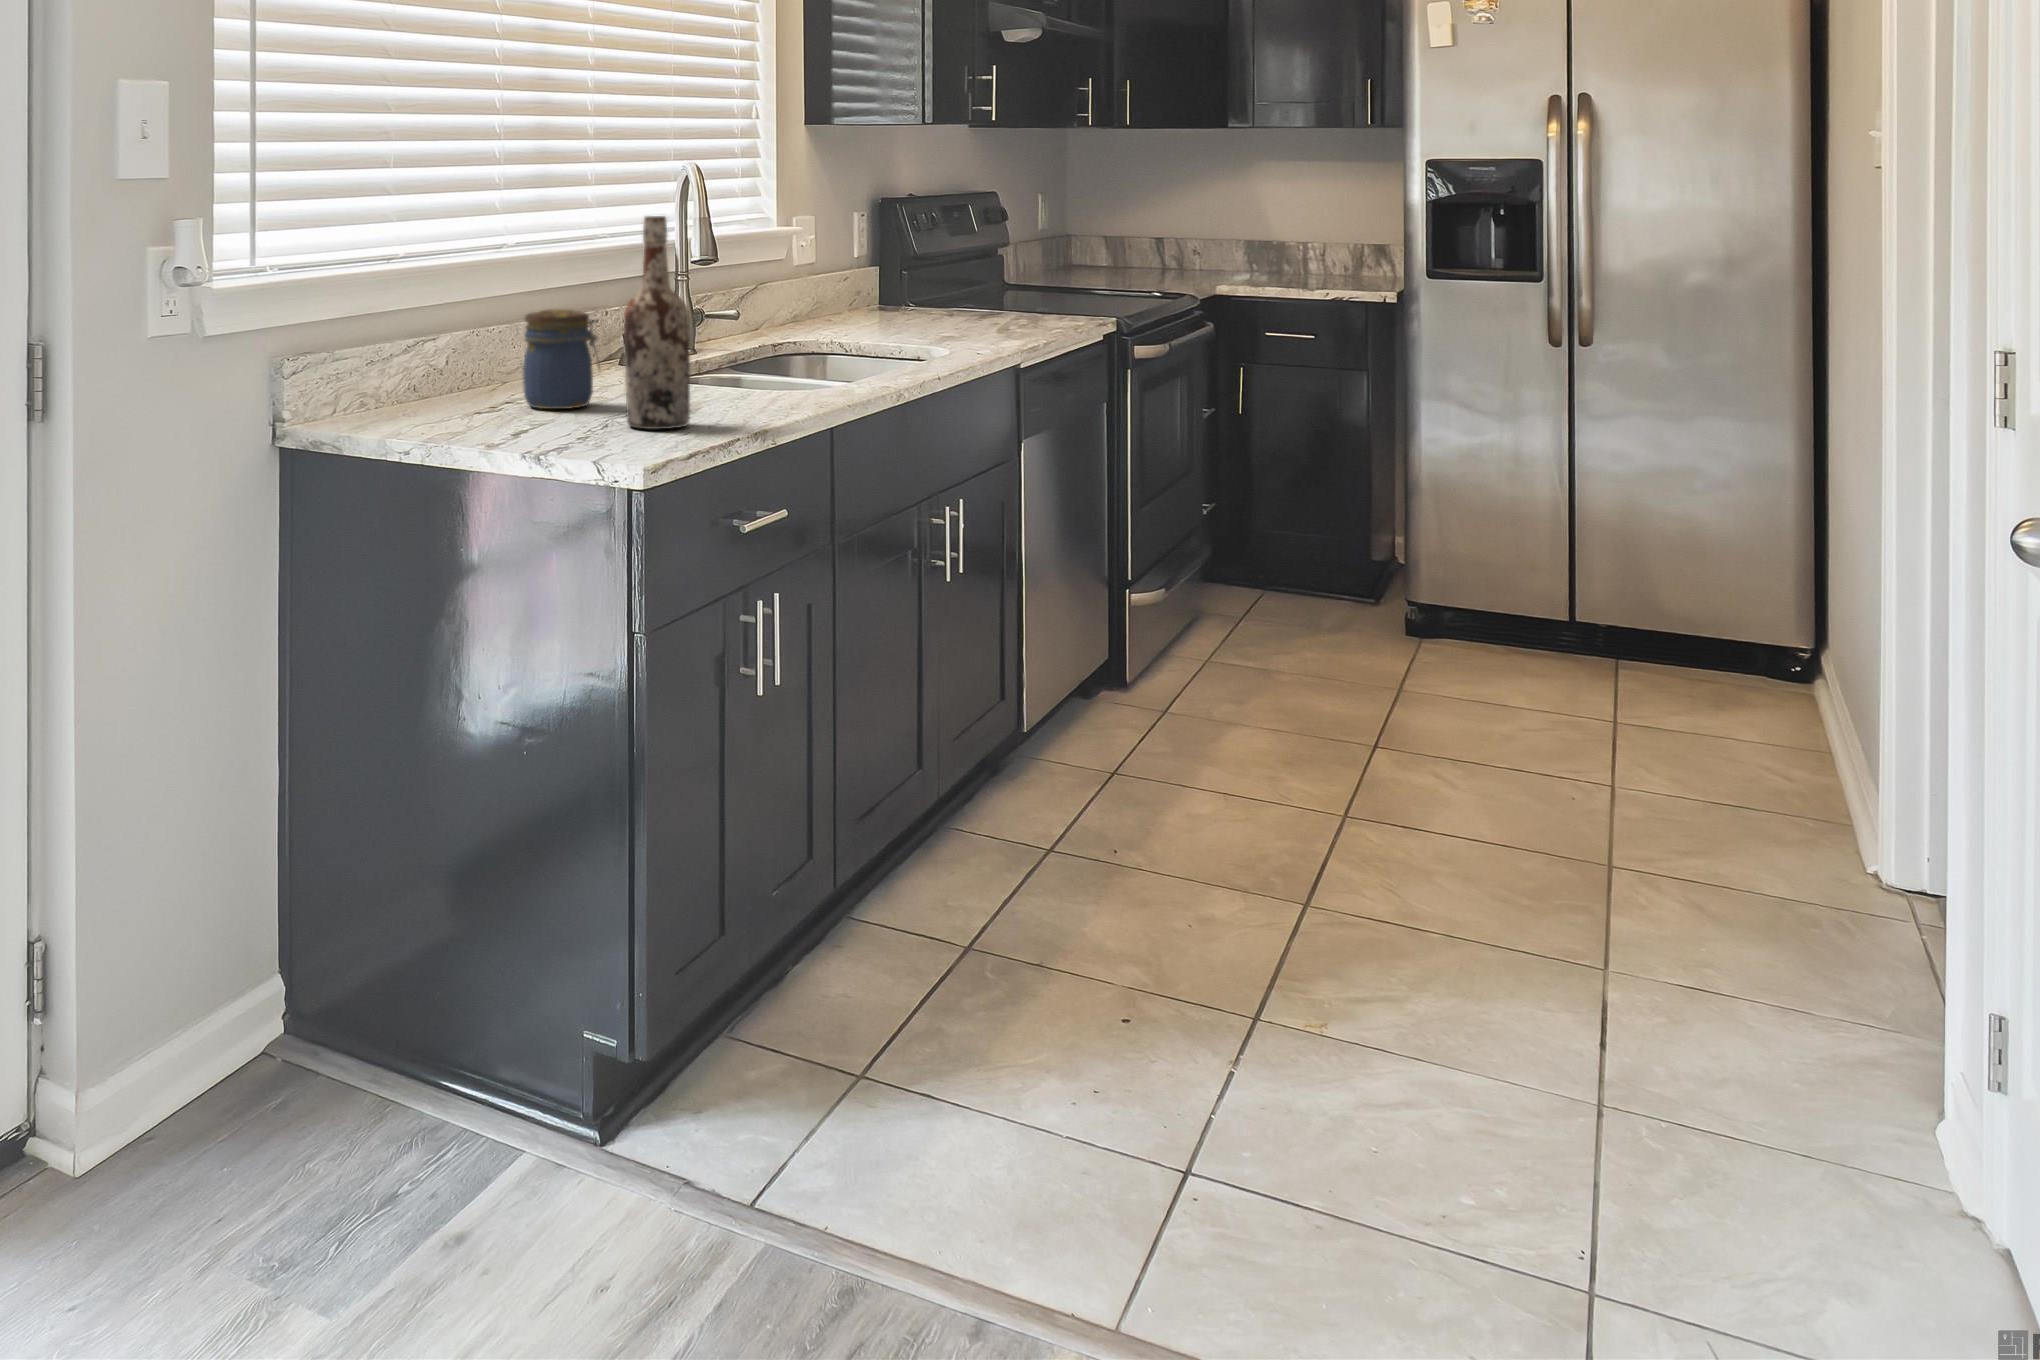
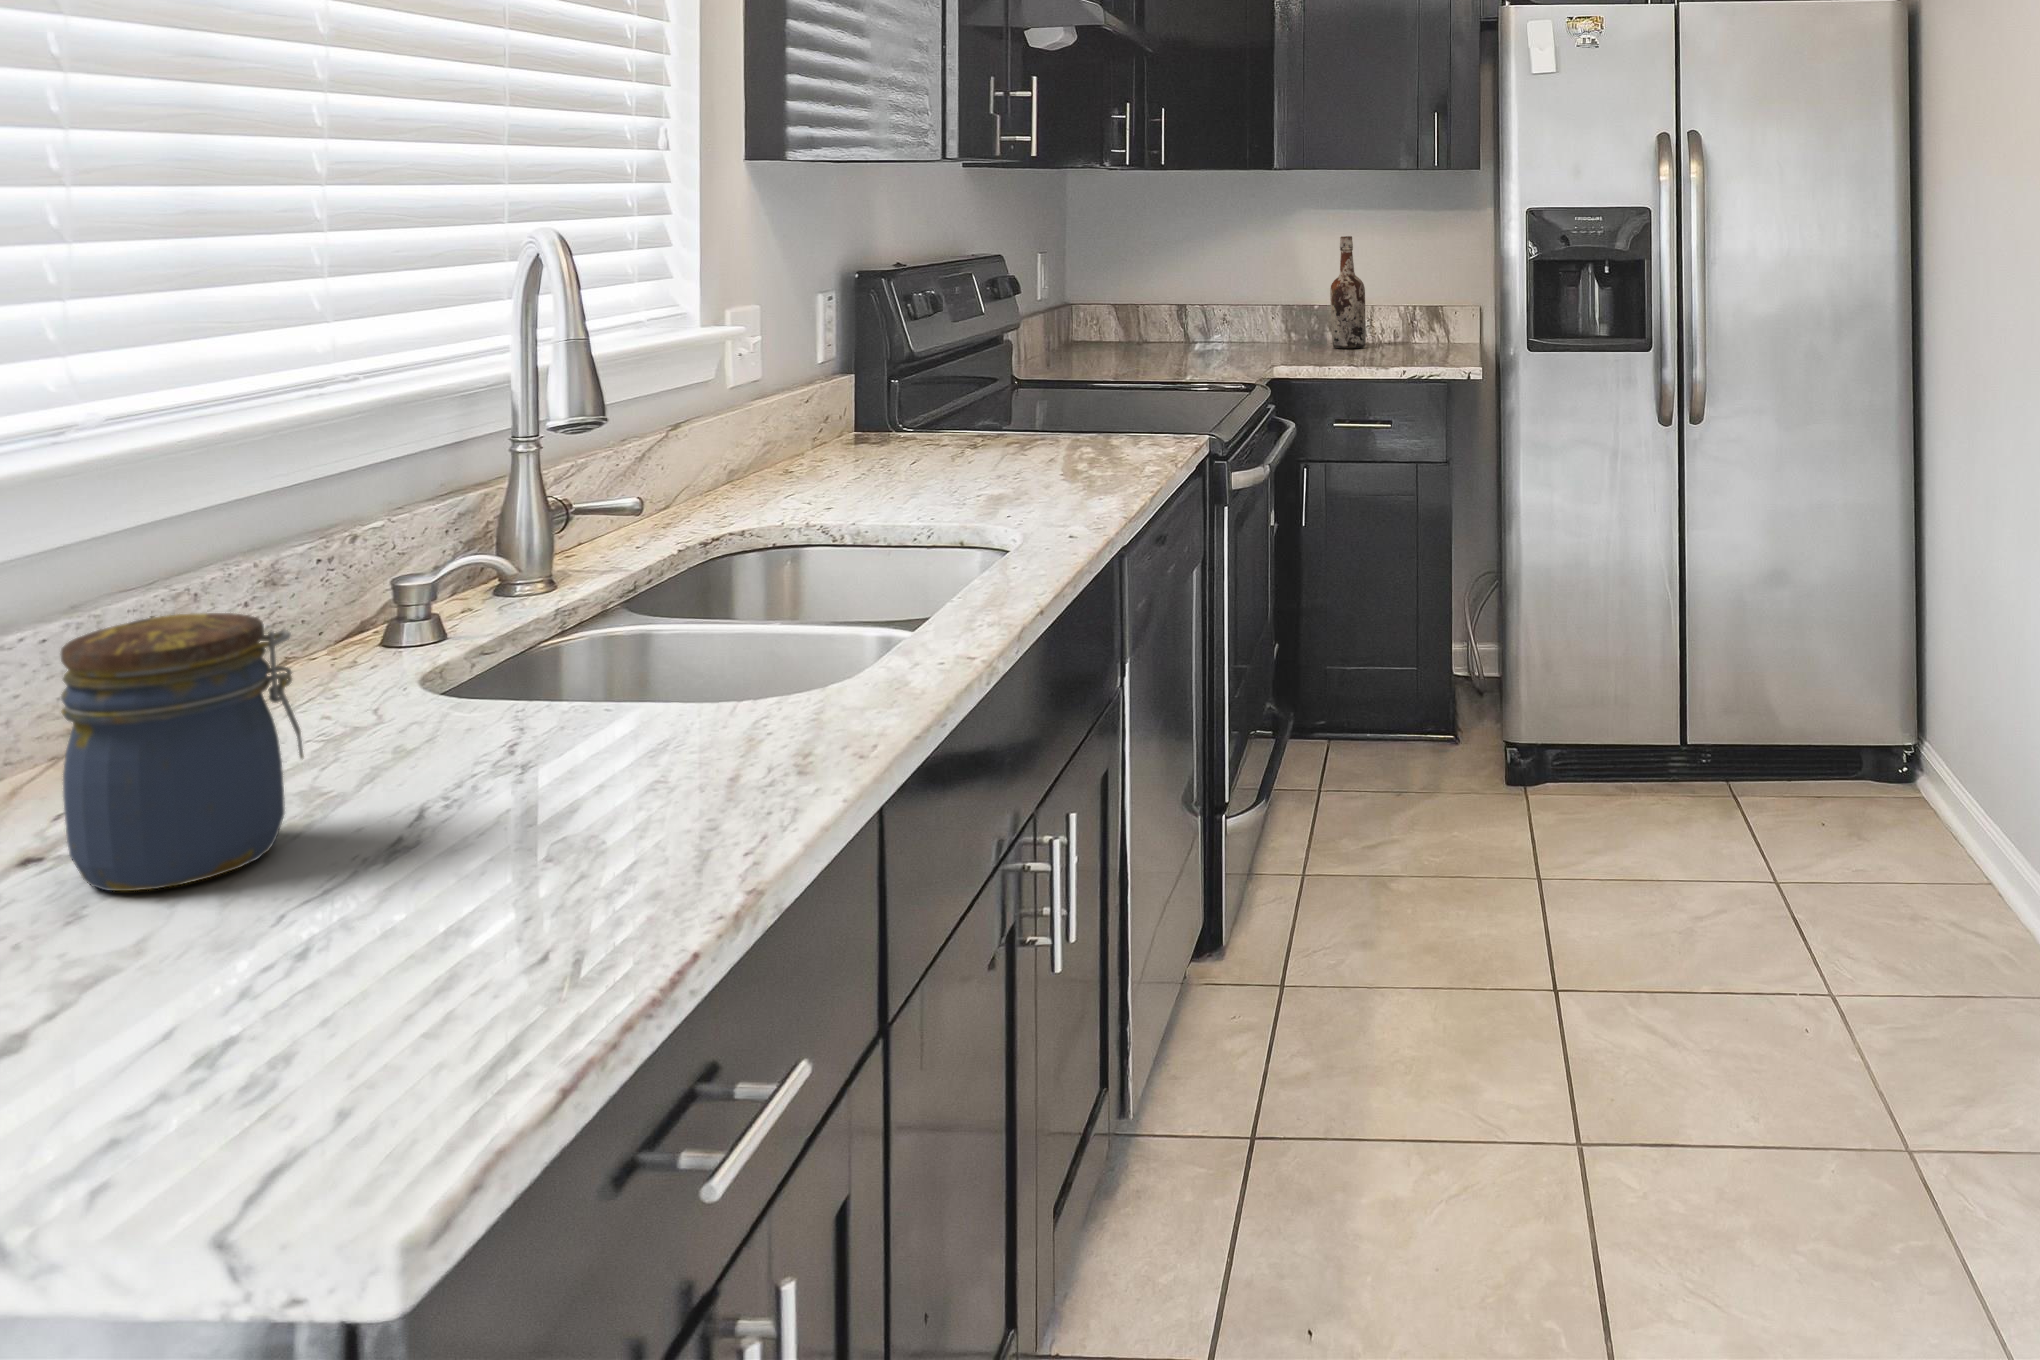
wine bottle: present [624,216,690,429] -> present [1330,236,1366,348]

